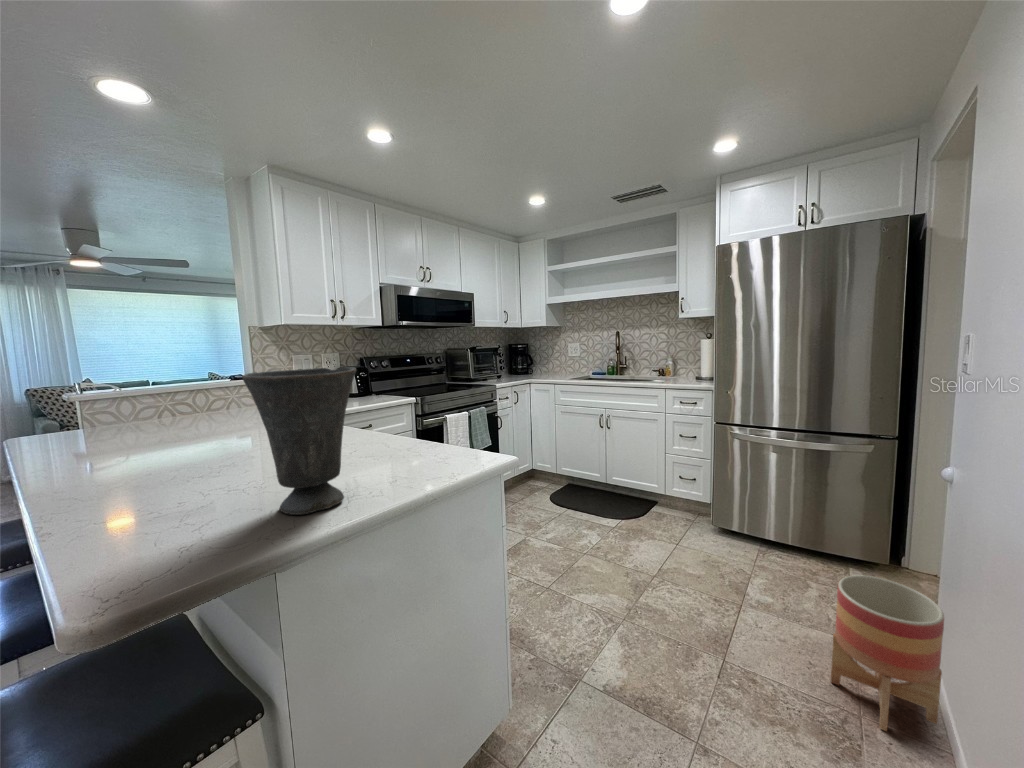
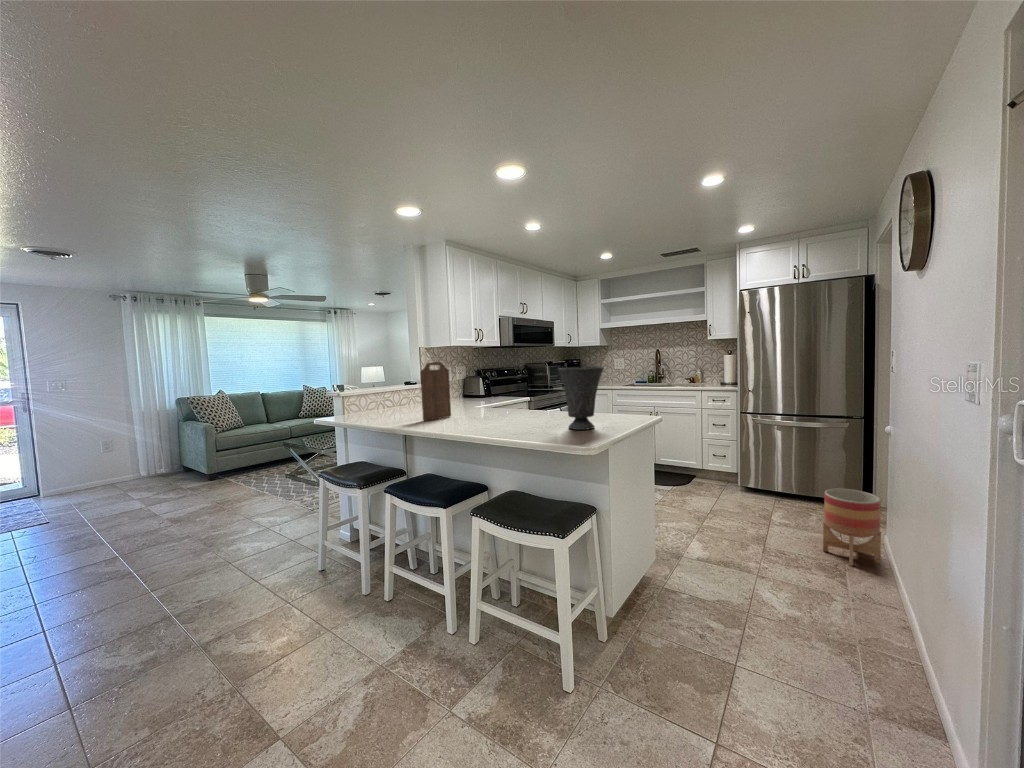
cutting board: none [111,352,198,457] -> present [420,362,451,421]

